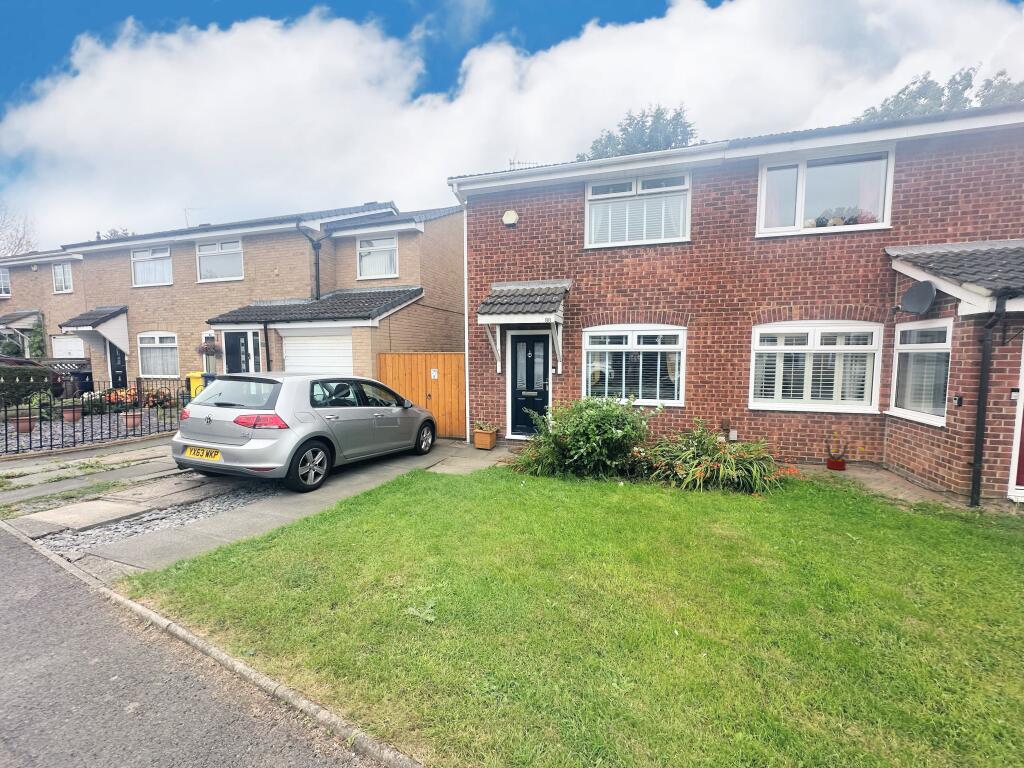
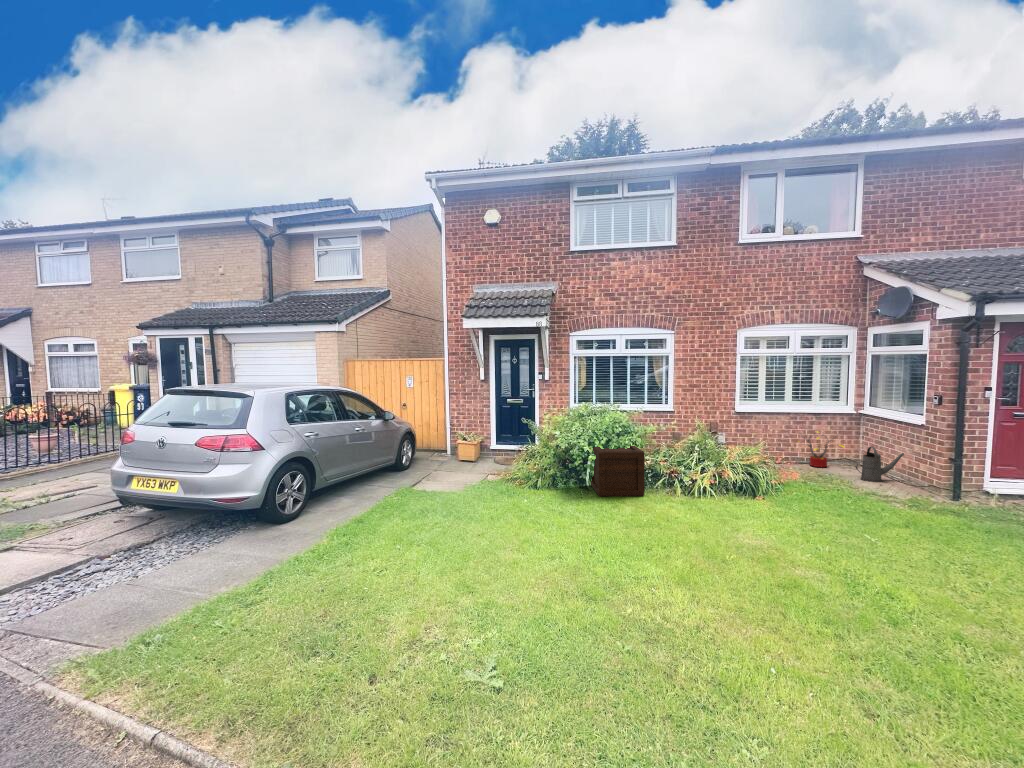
wooden crate: none [586,436,634,488] -> present [591,446,645,497]
watering can: none [869,449,923,486] -> present [856,447,904,482]

